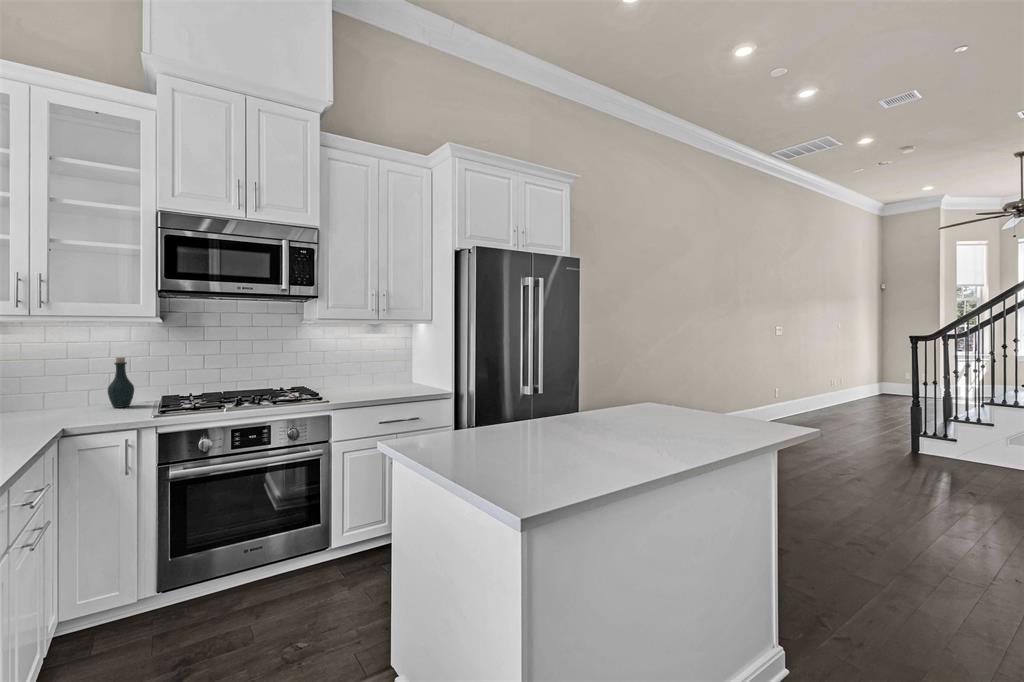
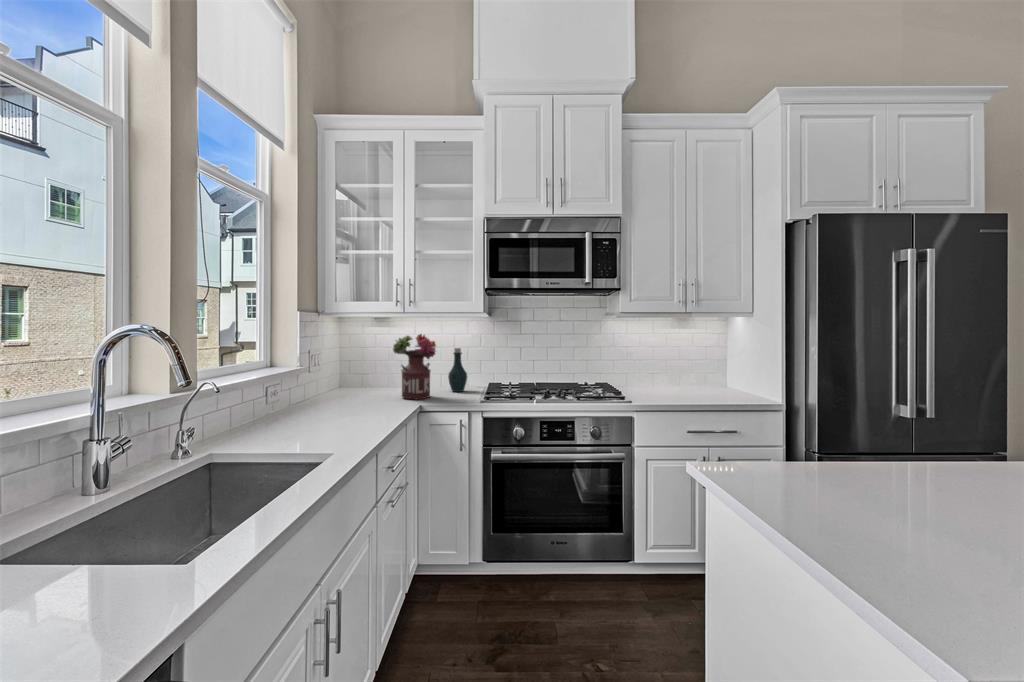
flower arrangement: none [19,341,90,420] -> present [393,334,436,399]

